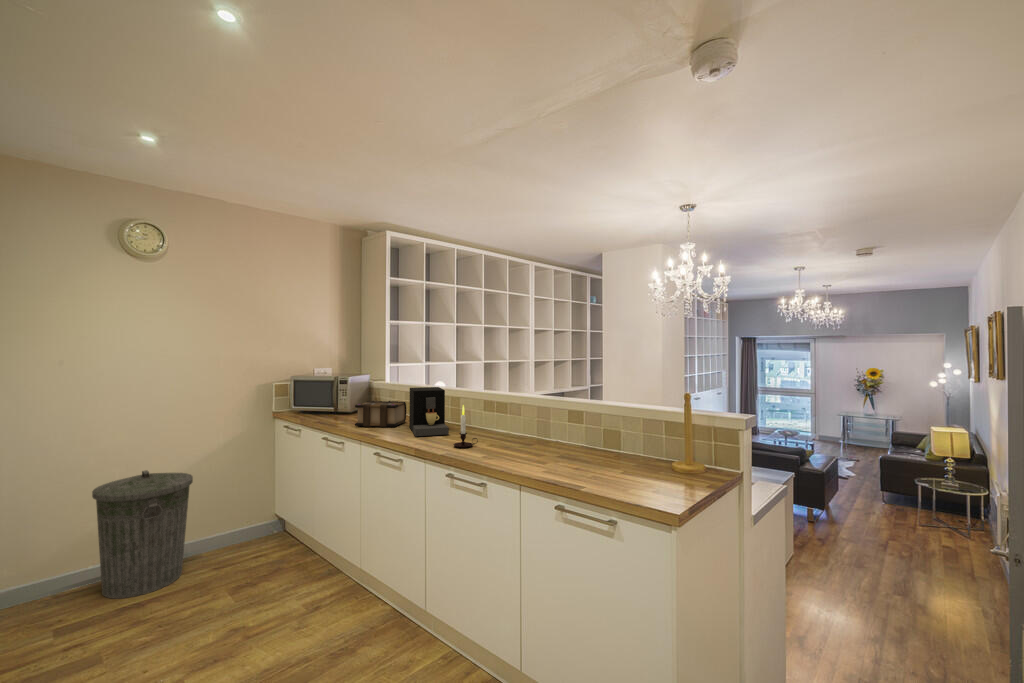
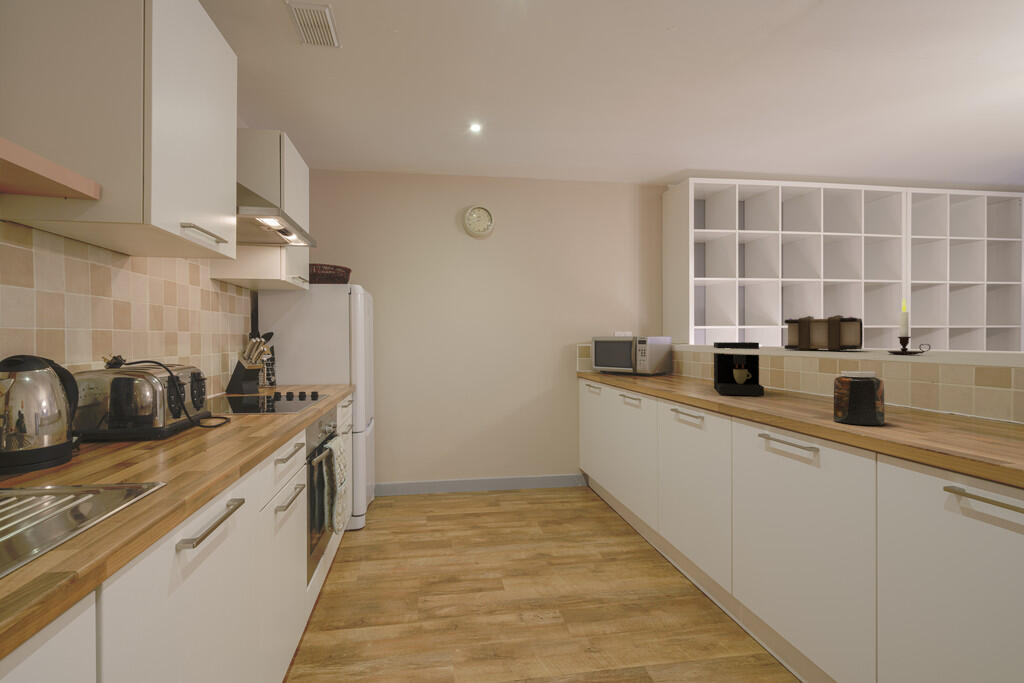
book: present [355,401,406,427] -> present [784,315,863,350]
candle: present [453,405,478,448] -> present [888,298,931,355]
jar: none [497,423,526,463] -> present [834,371,884,425]
trash can: present [92,470,193,599] -> none [451,411,515,511]

